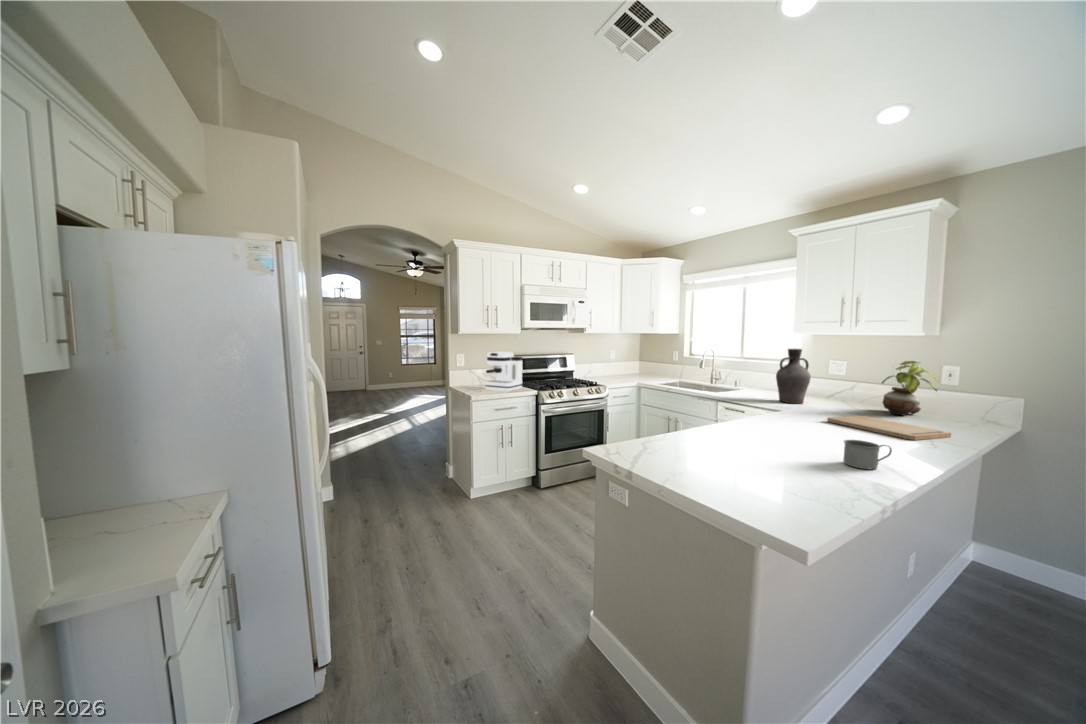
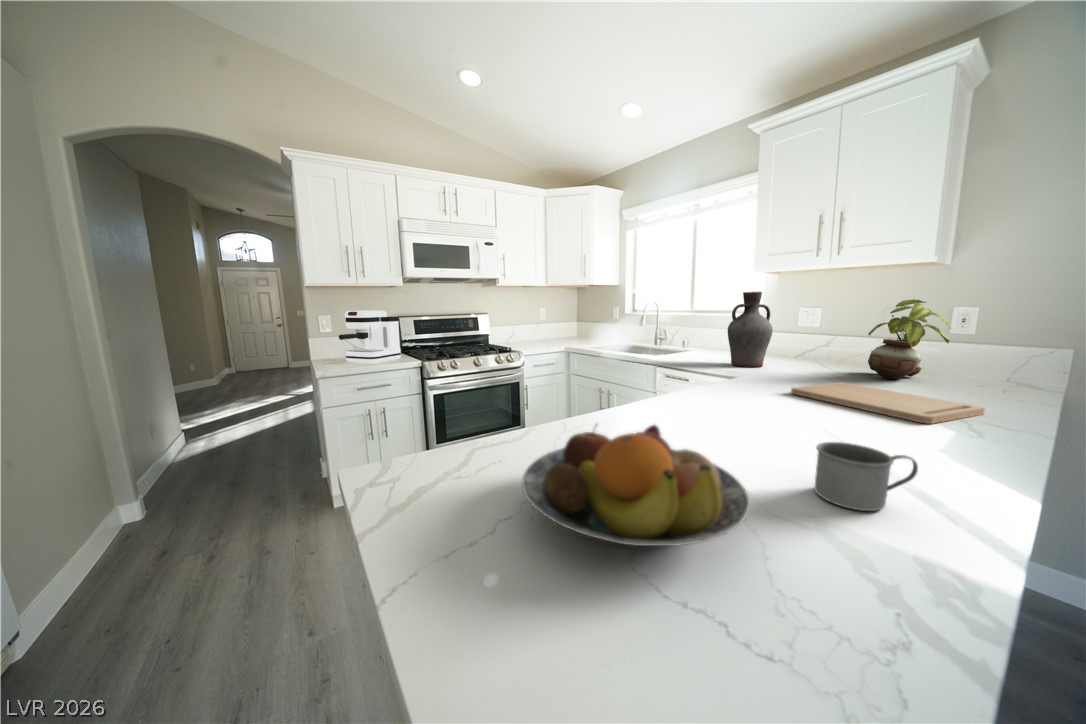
fruit bowl: none [707,426,816,474] -> present [522,425,750,546]

